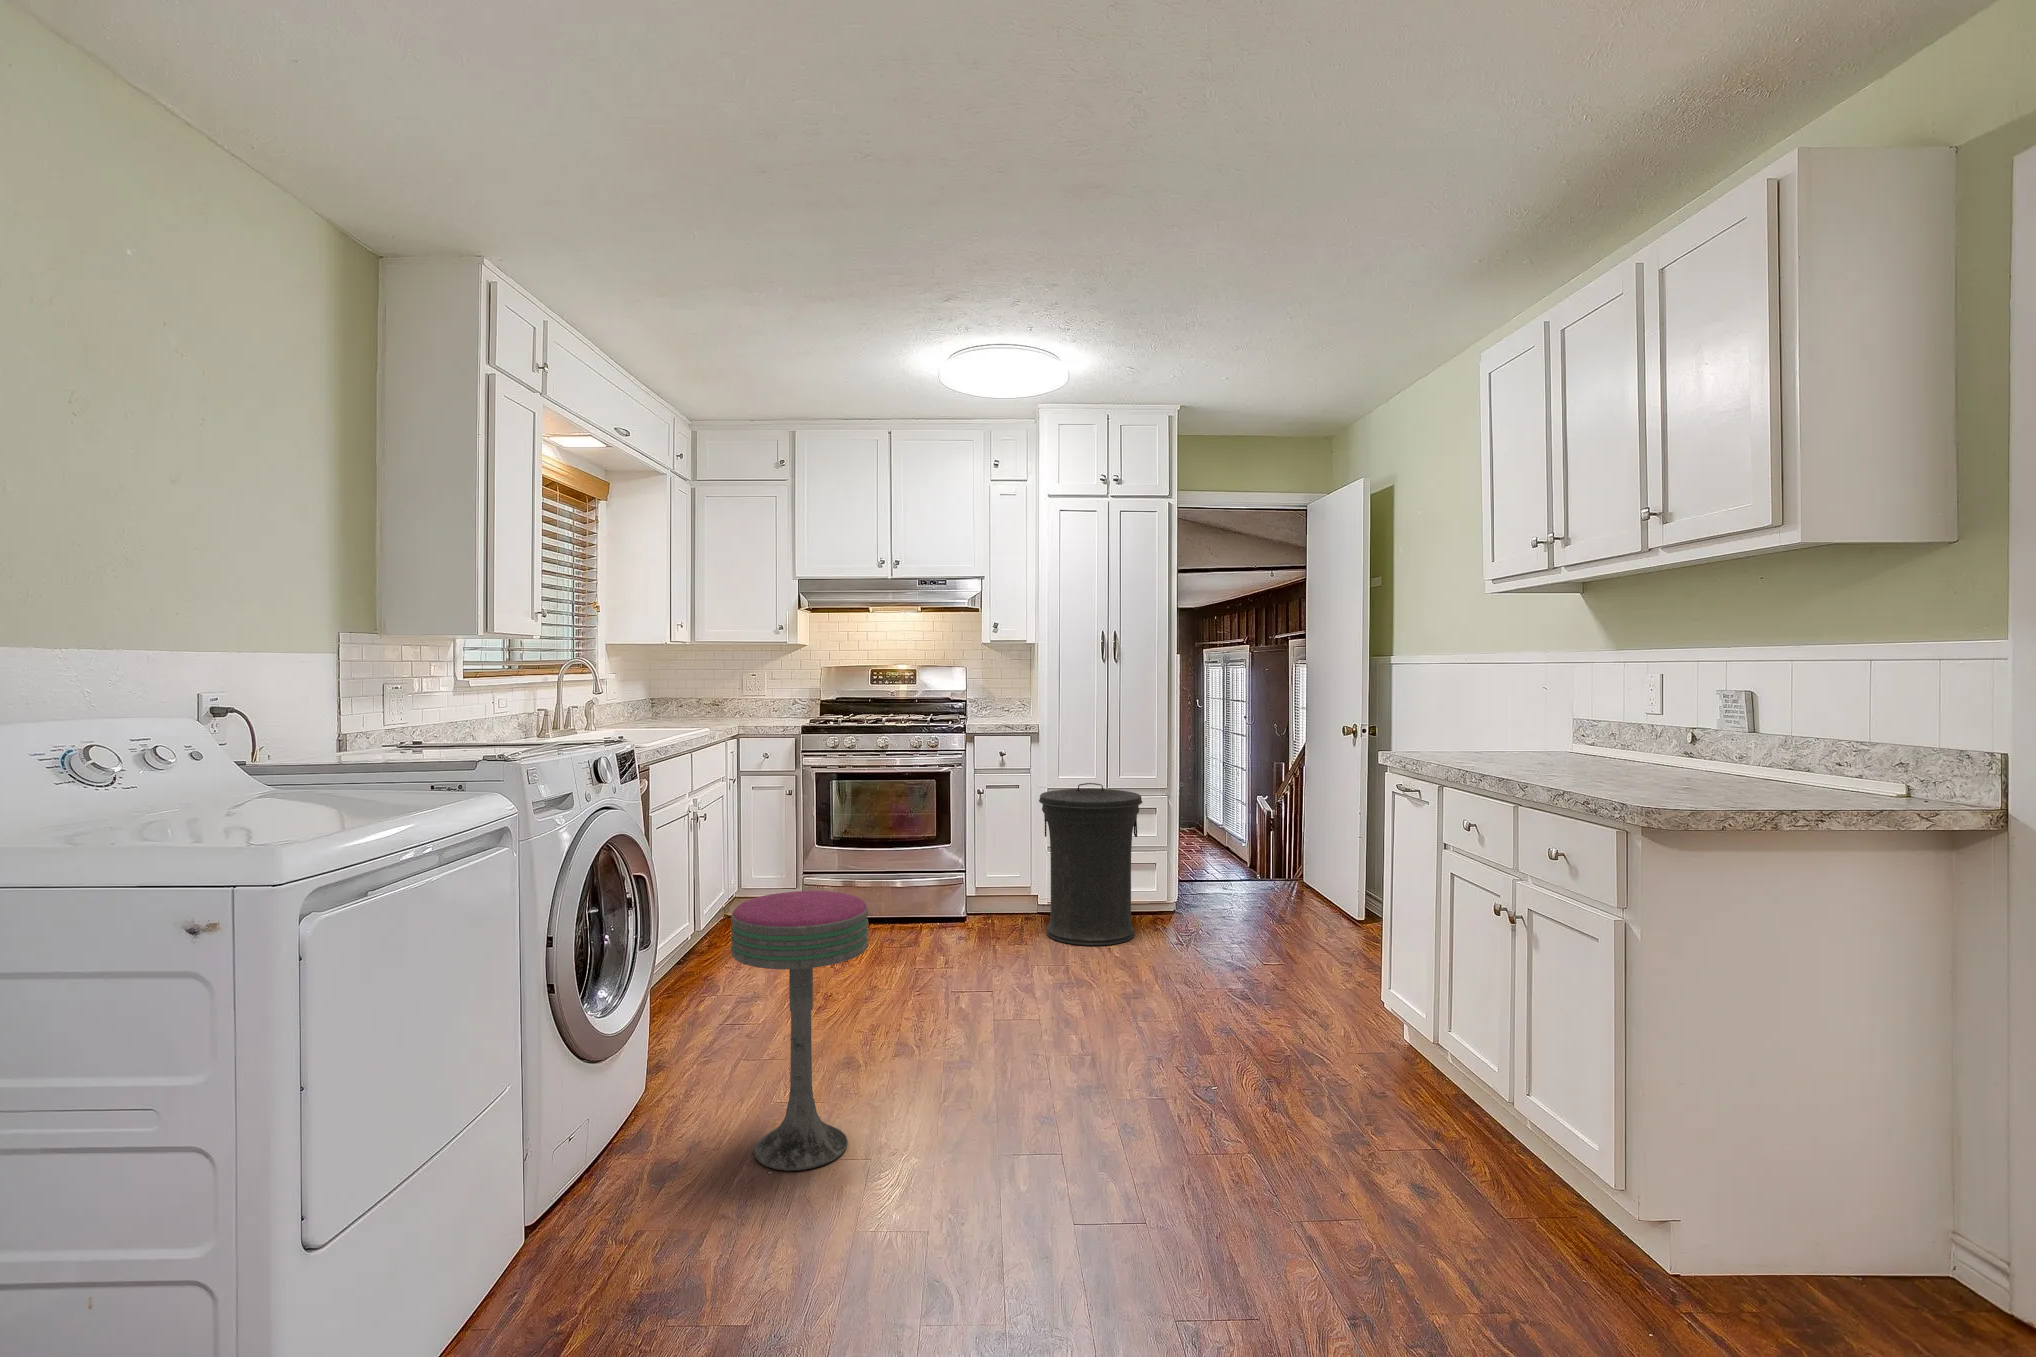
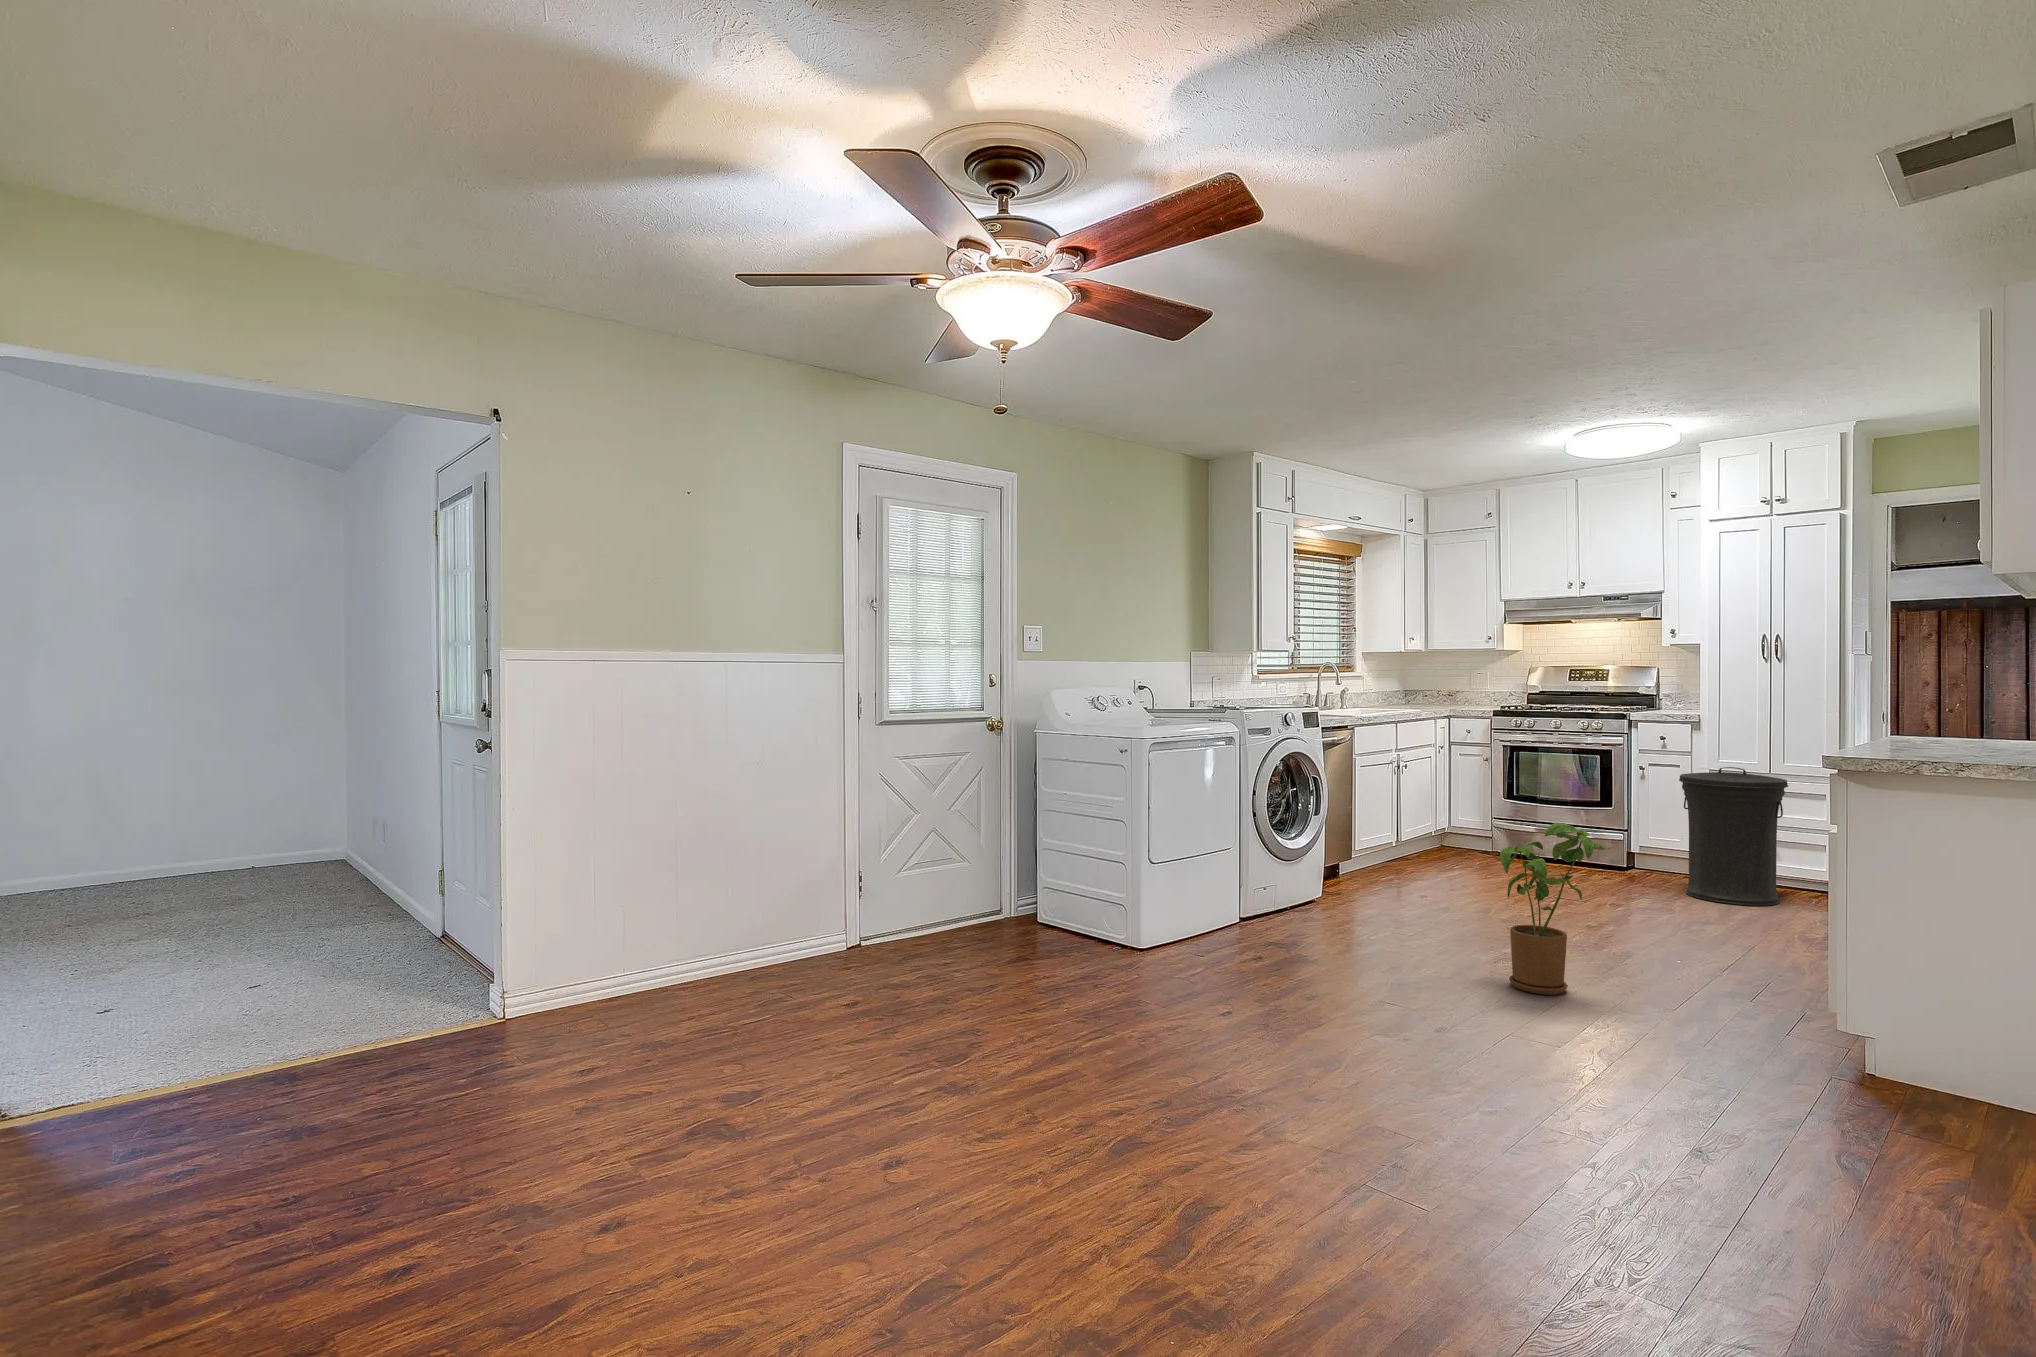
bar stool: present [731,891,868,1171] -> none [1340,790,1416,931]
house plant: none [1108,941,1275,1265] -> present [1500,823,1608,995]

